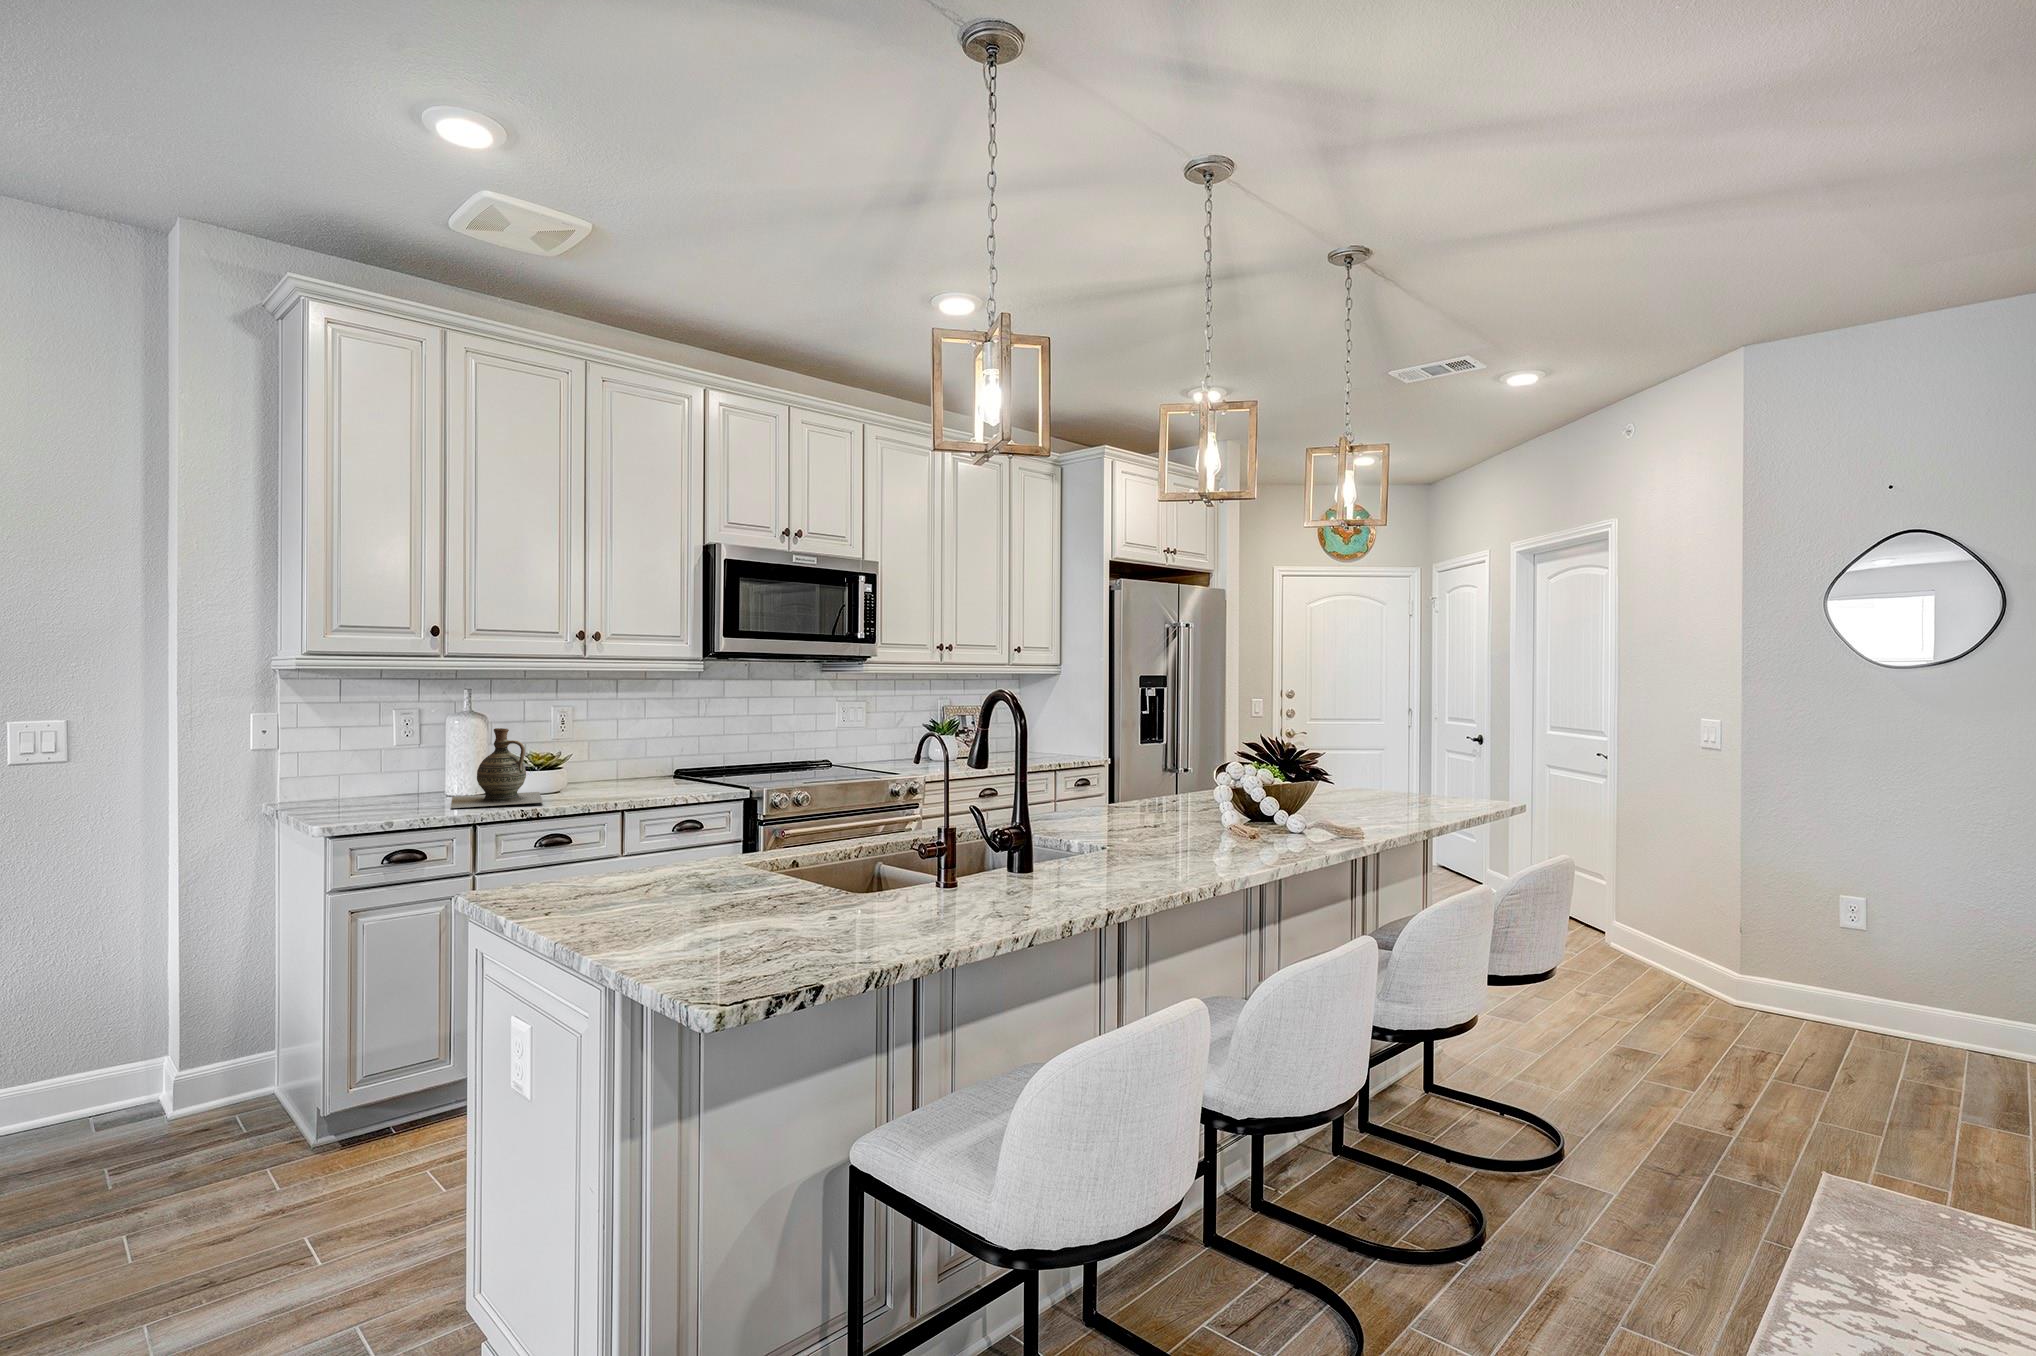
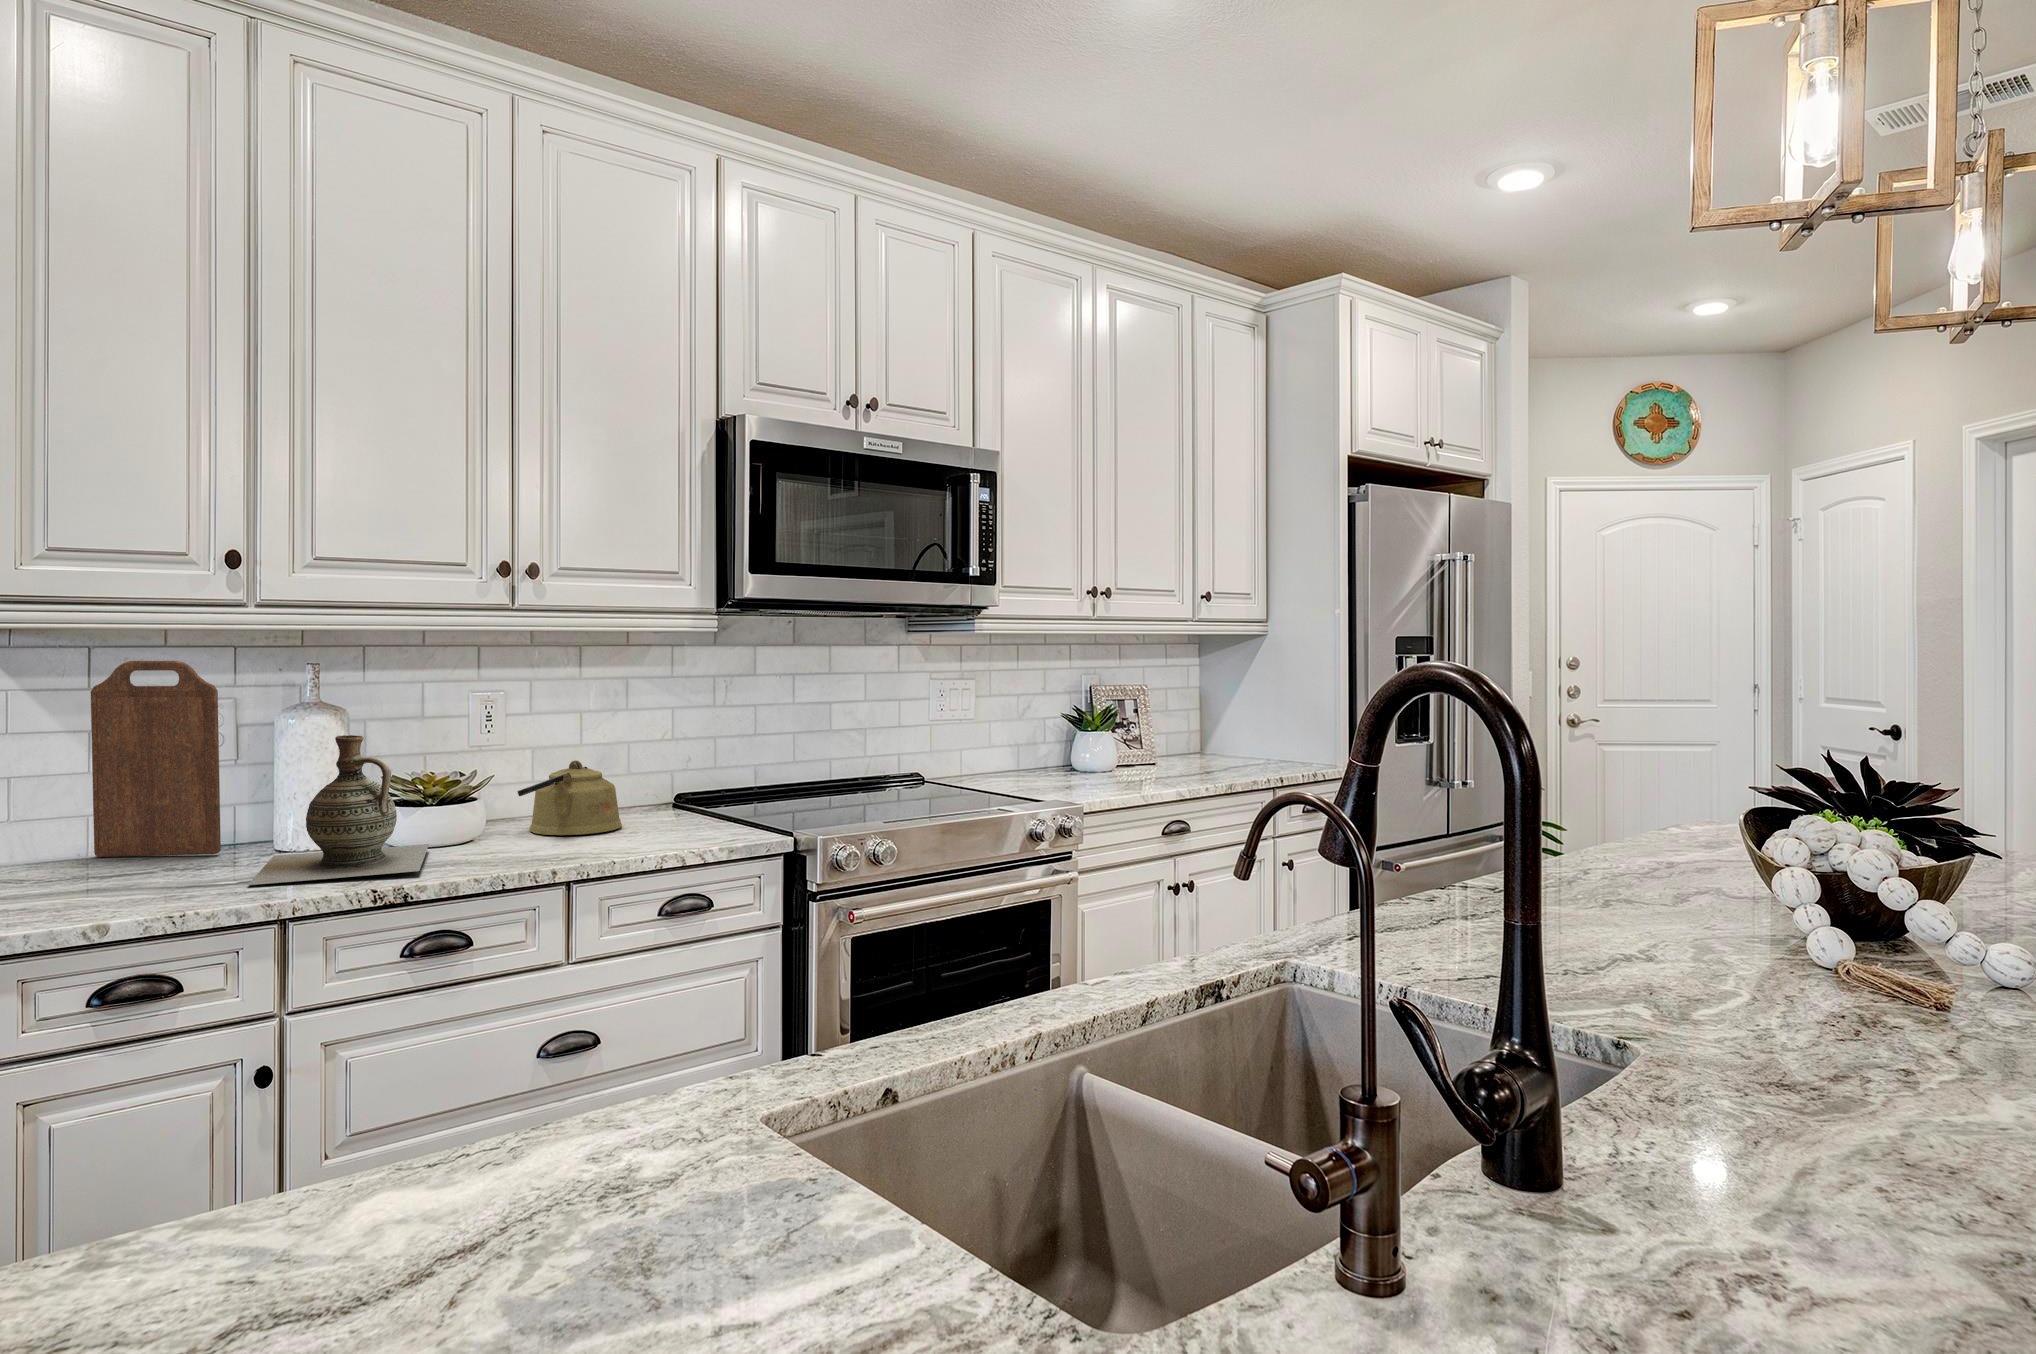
cutting board: none [346,686,419,798] -> present [91,661,221,857]
kettle: none [586,746,646,789] -> present [517,760,622,835]

